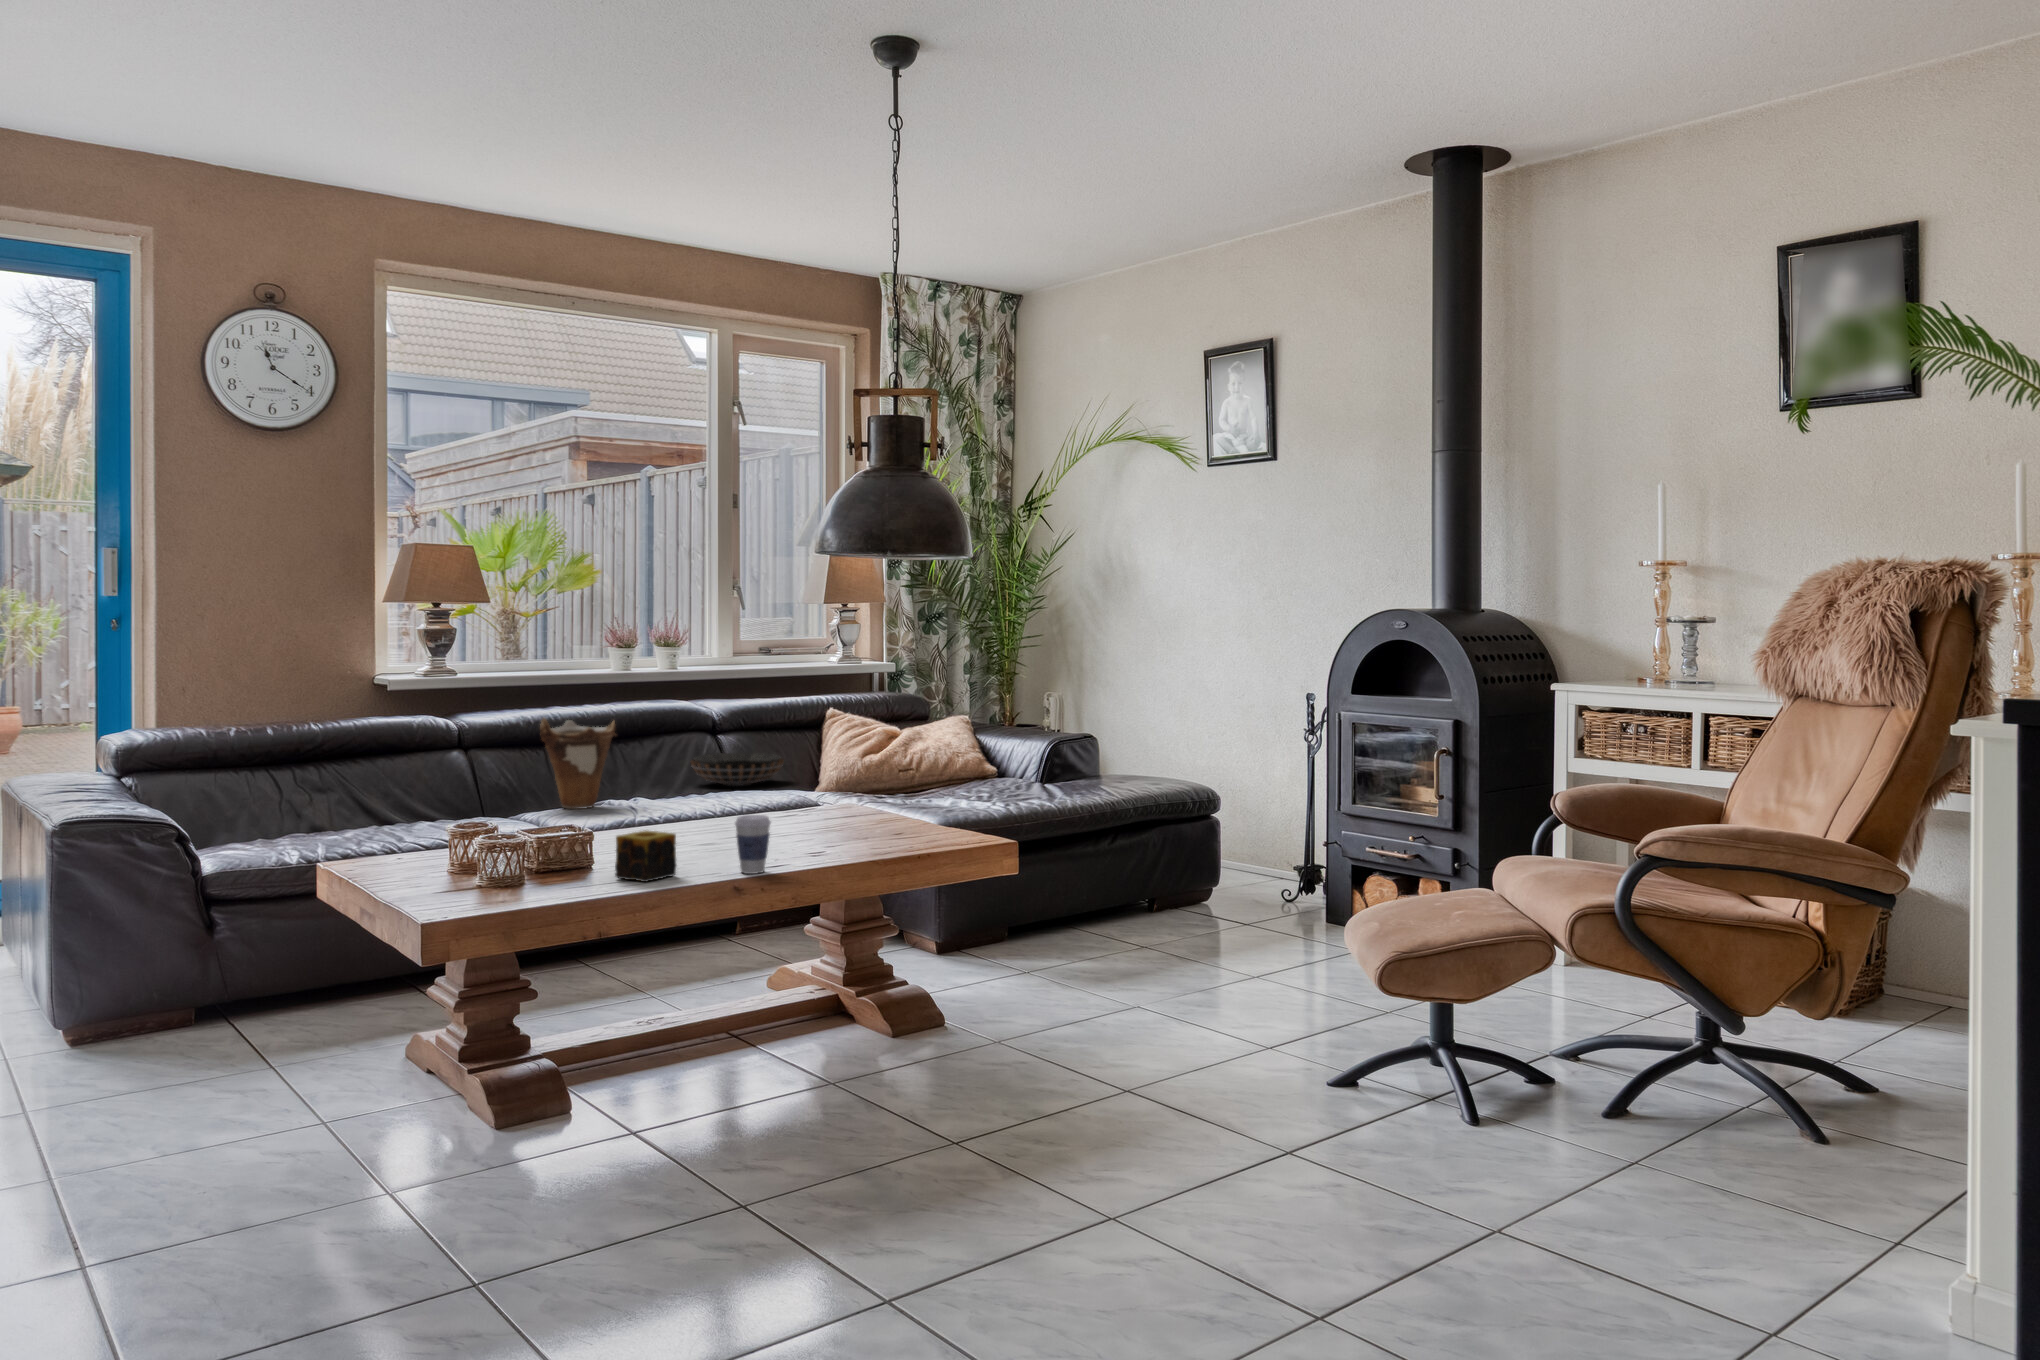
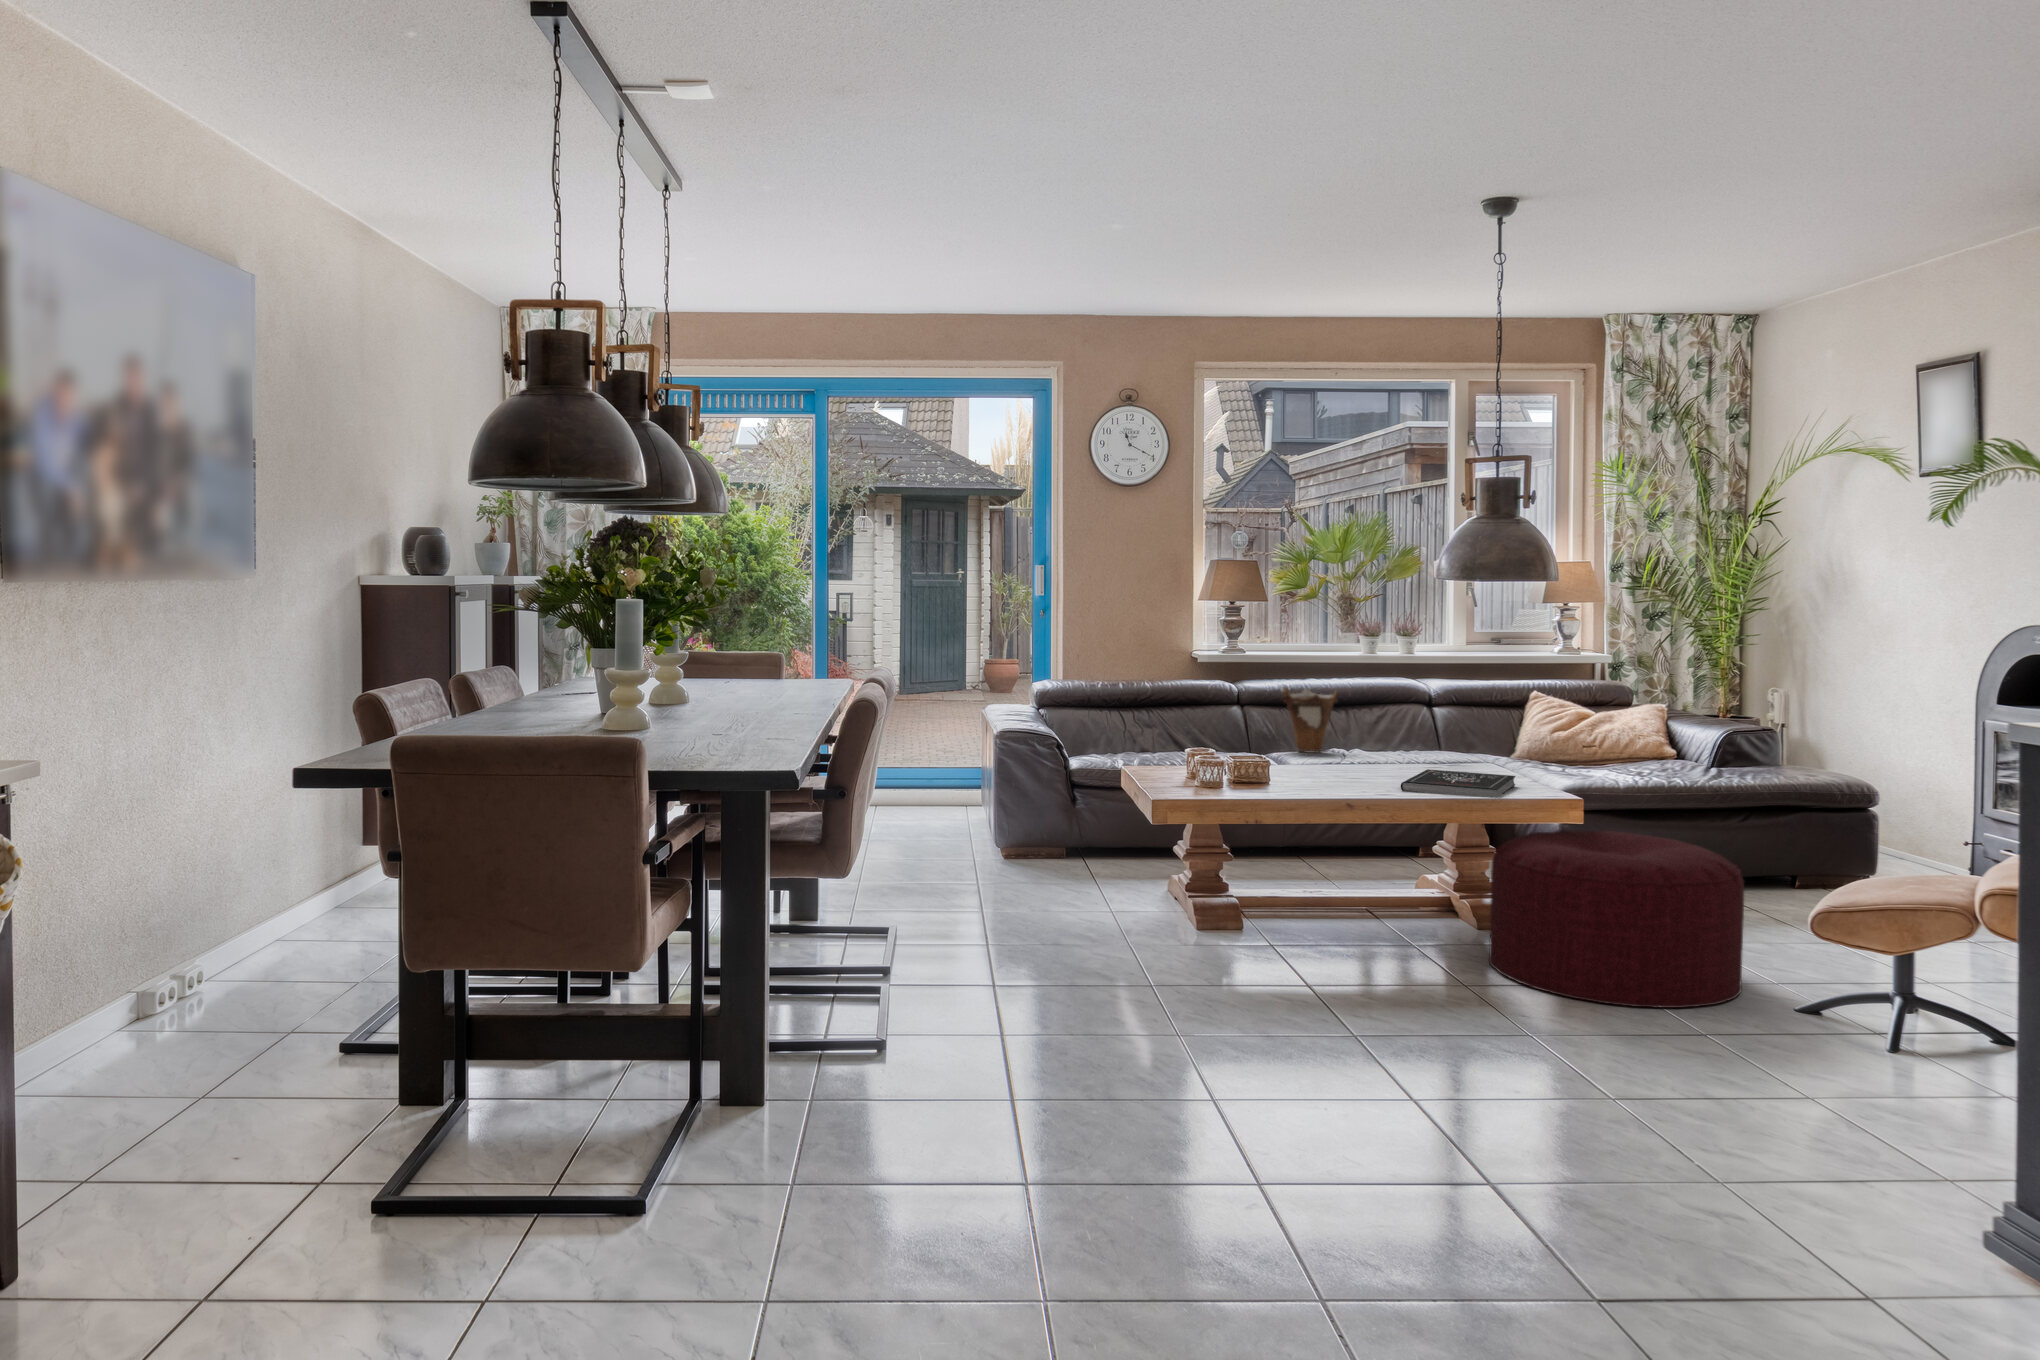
decorative bowl: present [691,753,784,786] -> none [1406,722,1483,748]
coffee cup: present [735,815,771,874] -> none [1360,754,1386,795]
book: none [781,823,910,862] -> present [1401,769,1515,797]
candle: present [615,830,677,882] -> none [1281,759,1321,792]
ottoman: none [929,886,1226,1126] -> present [1489,830,1744,1008]

